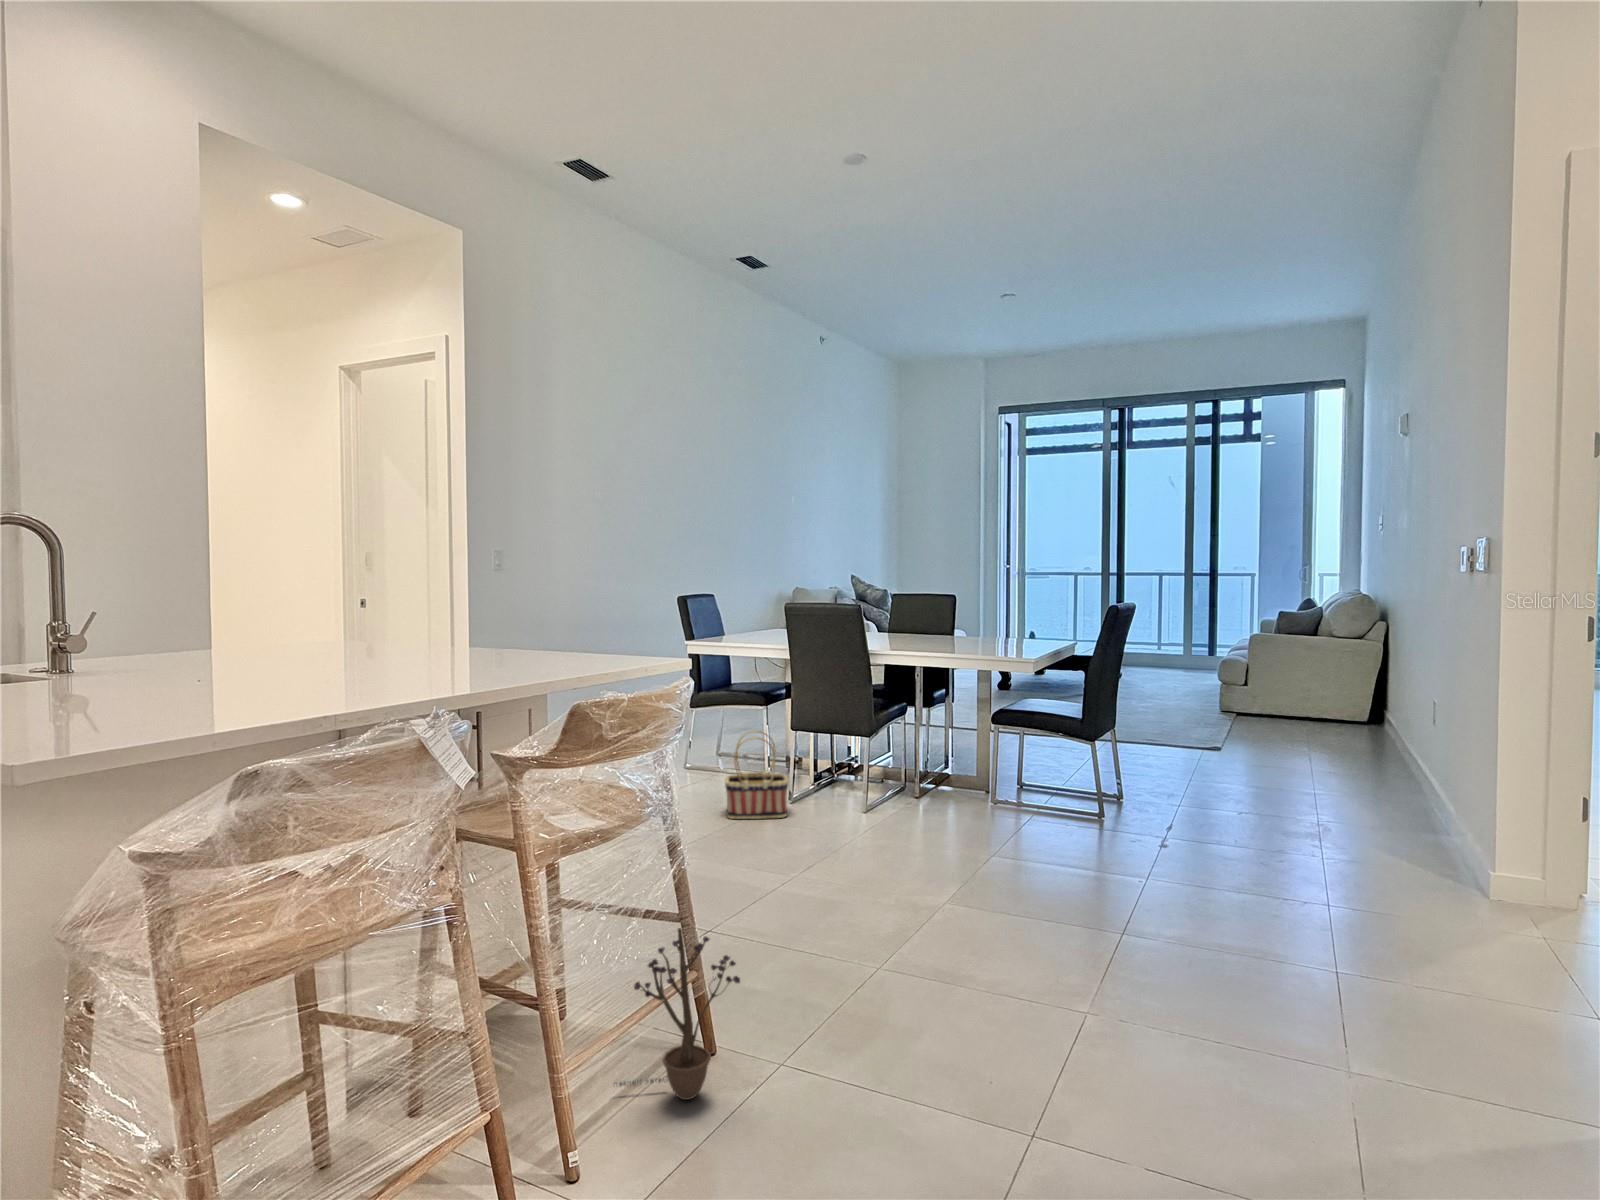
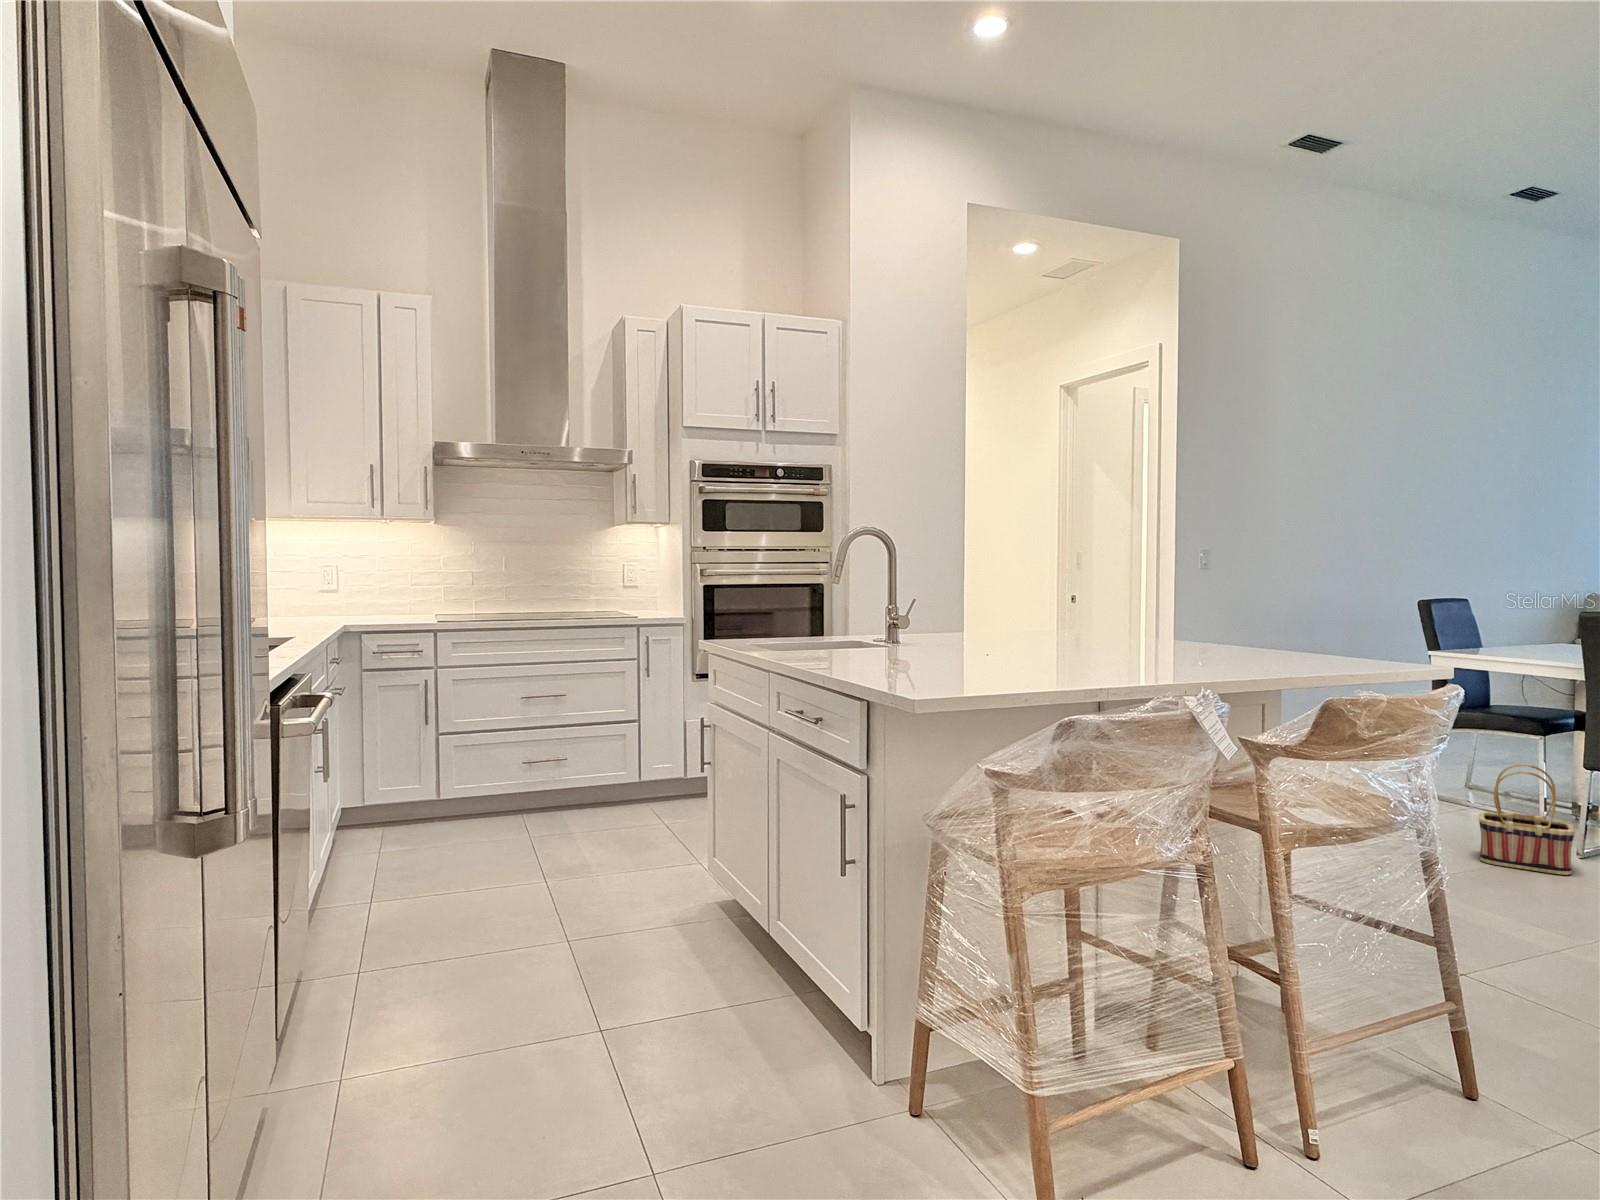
decorative plant: present [614,928,740,1100] -> none [1352,948,1517,1132]

